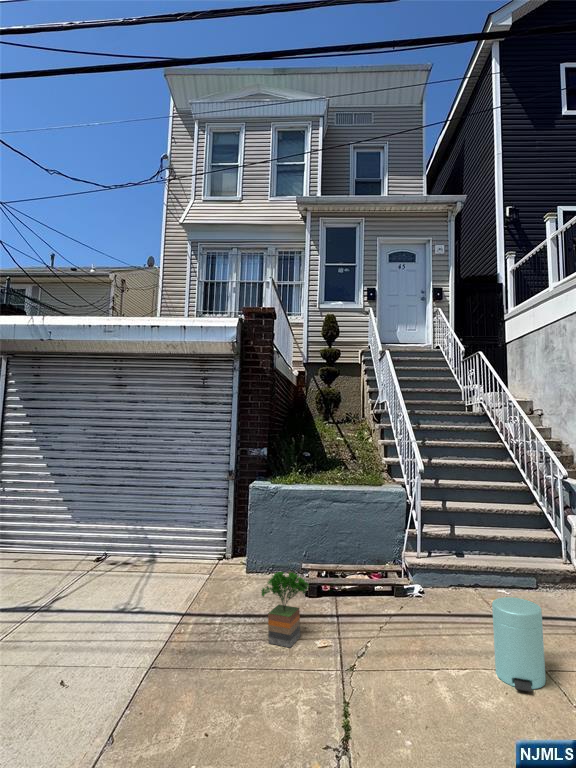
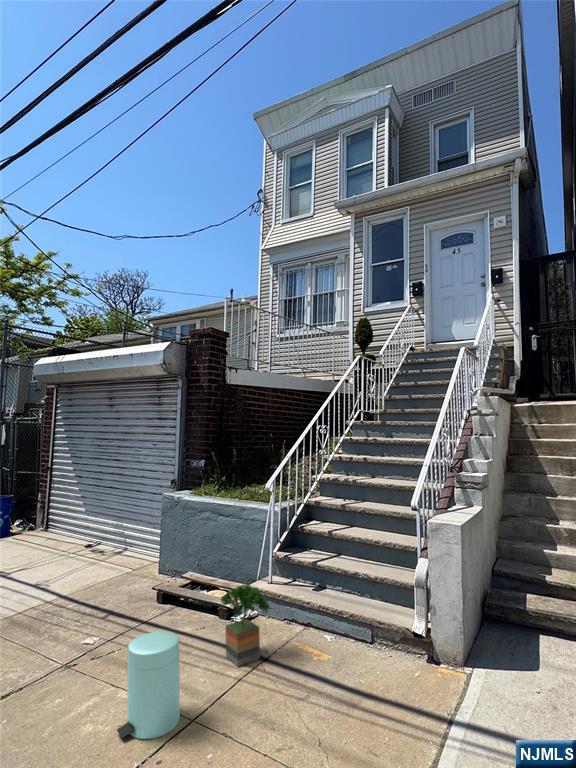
potted tree: present [261,572,309,647] -> present [221,585,269,667]

